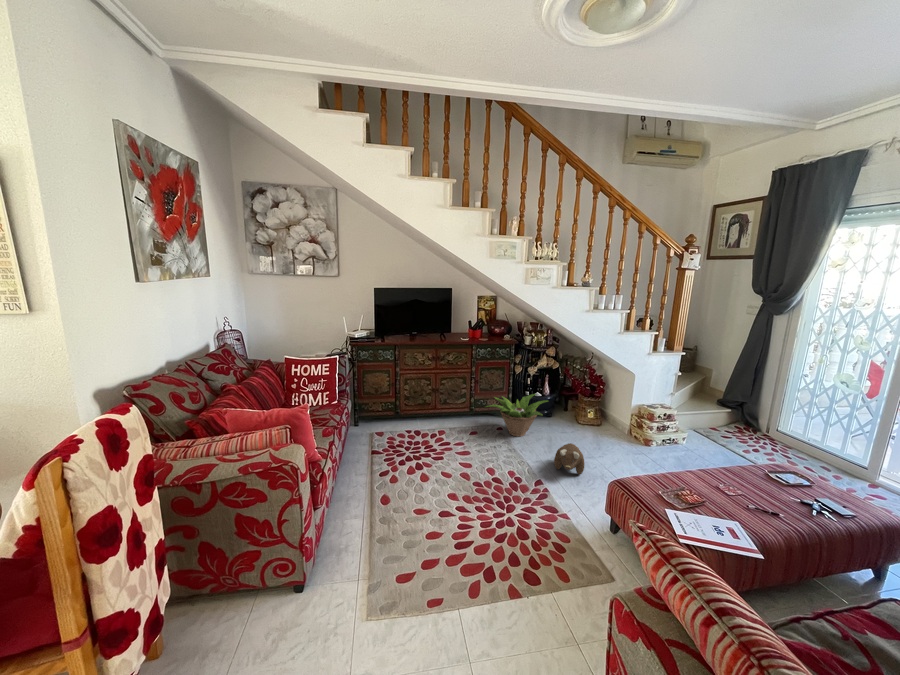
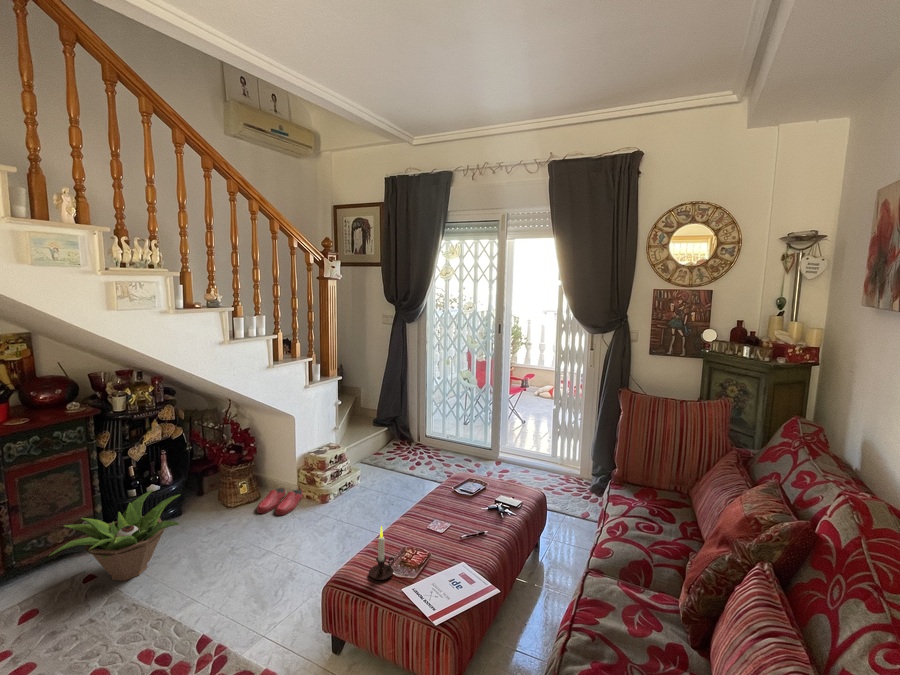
slippers: none [595,422,632,441] -> present [257,488,303,515]
plush toy: present [554,443,584,474] -> none [218,550,267,601]
candle: none [645,457,670,499] -> present [369,526,394,580]

